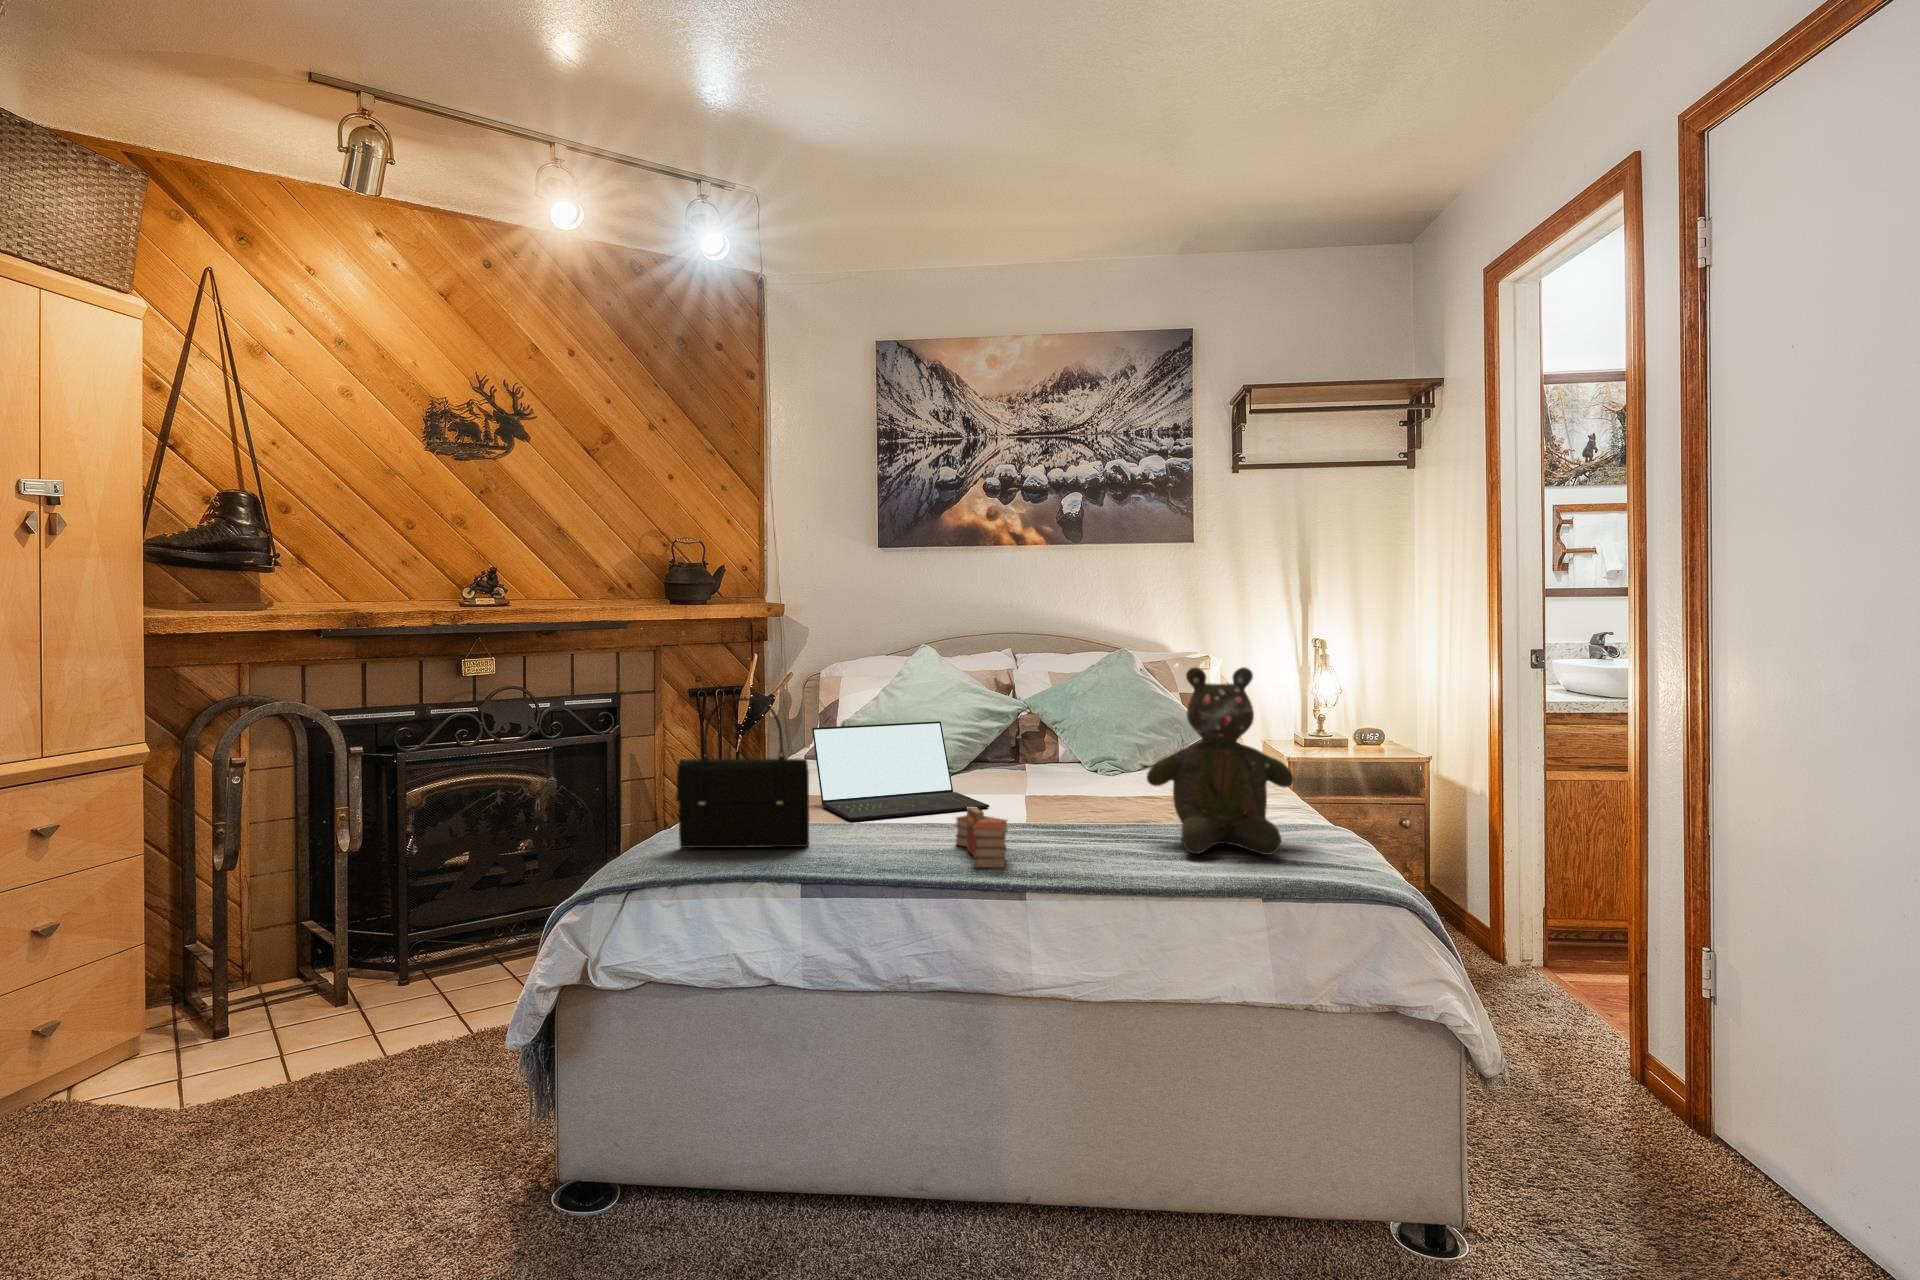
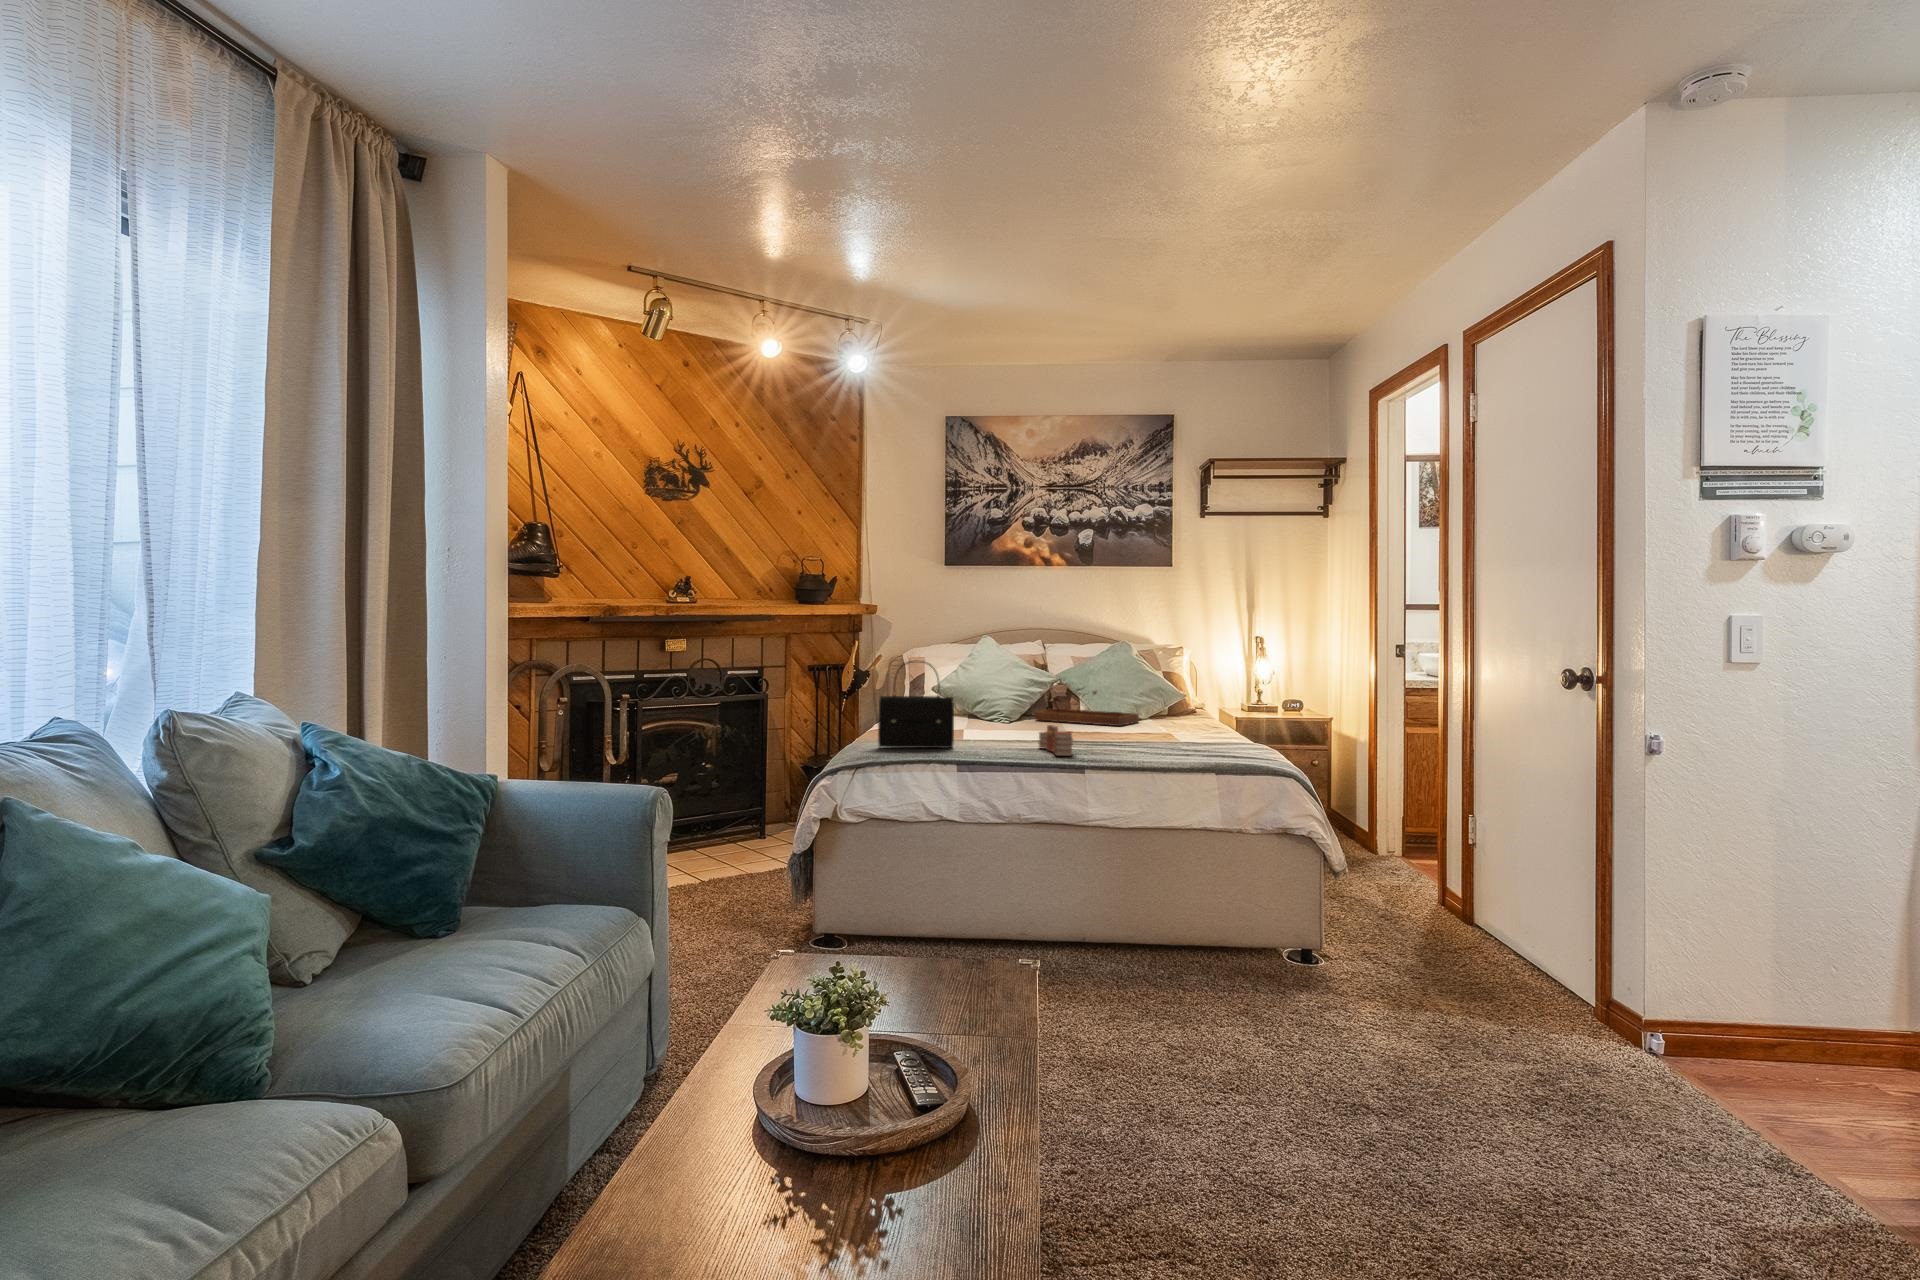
teddy bear: present [1147,667,1293,855] -> none [1149,648,1234,753]
laptop: present [812,721,989,820] -> none [936,683,1048,738]
tray: none [984,726,1142,785] -> present [1035,690,1139,726]

